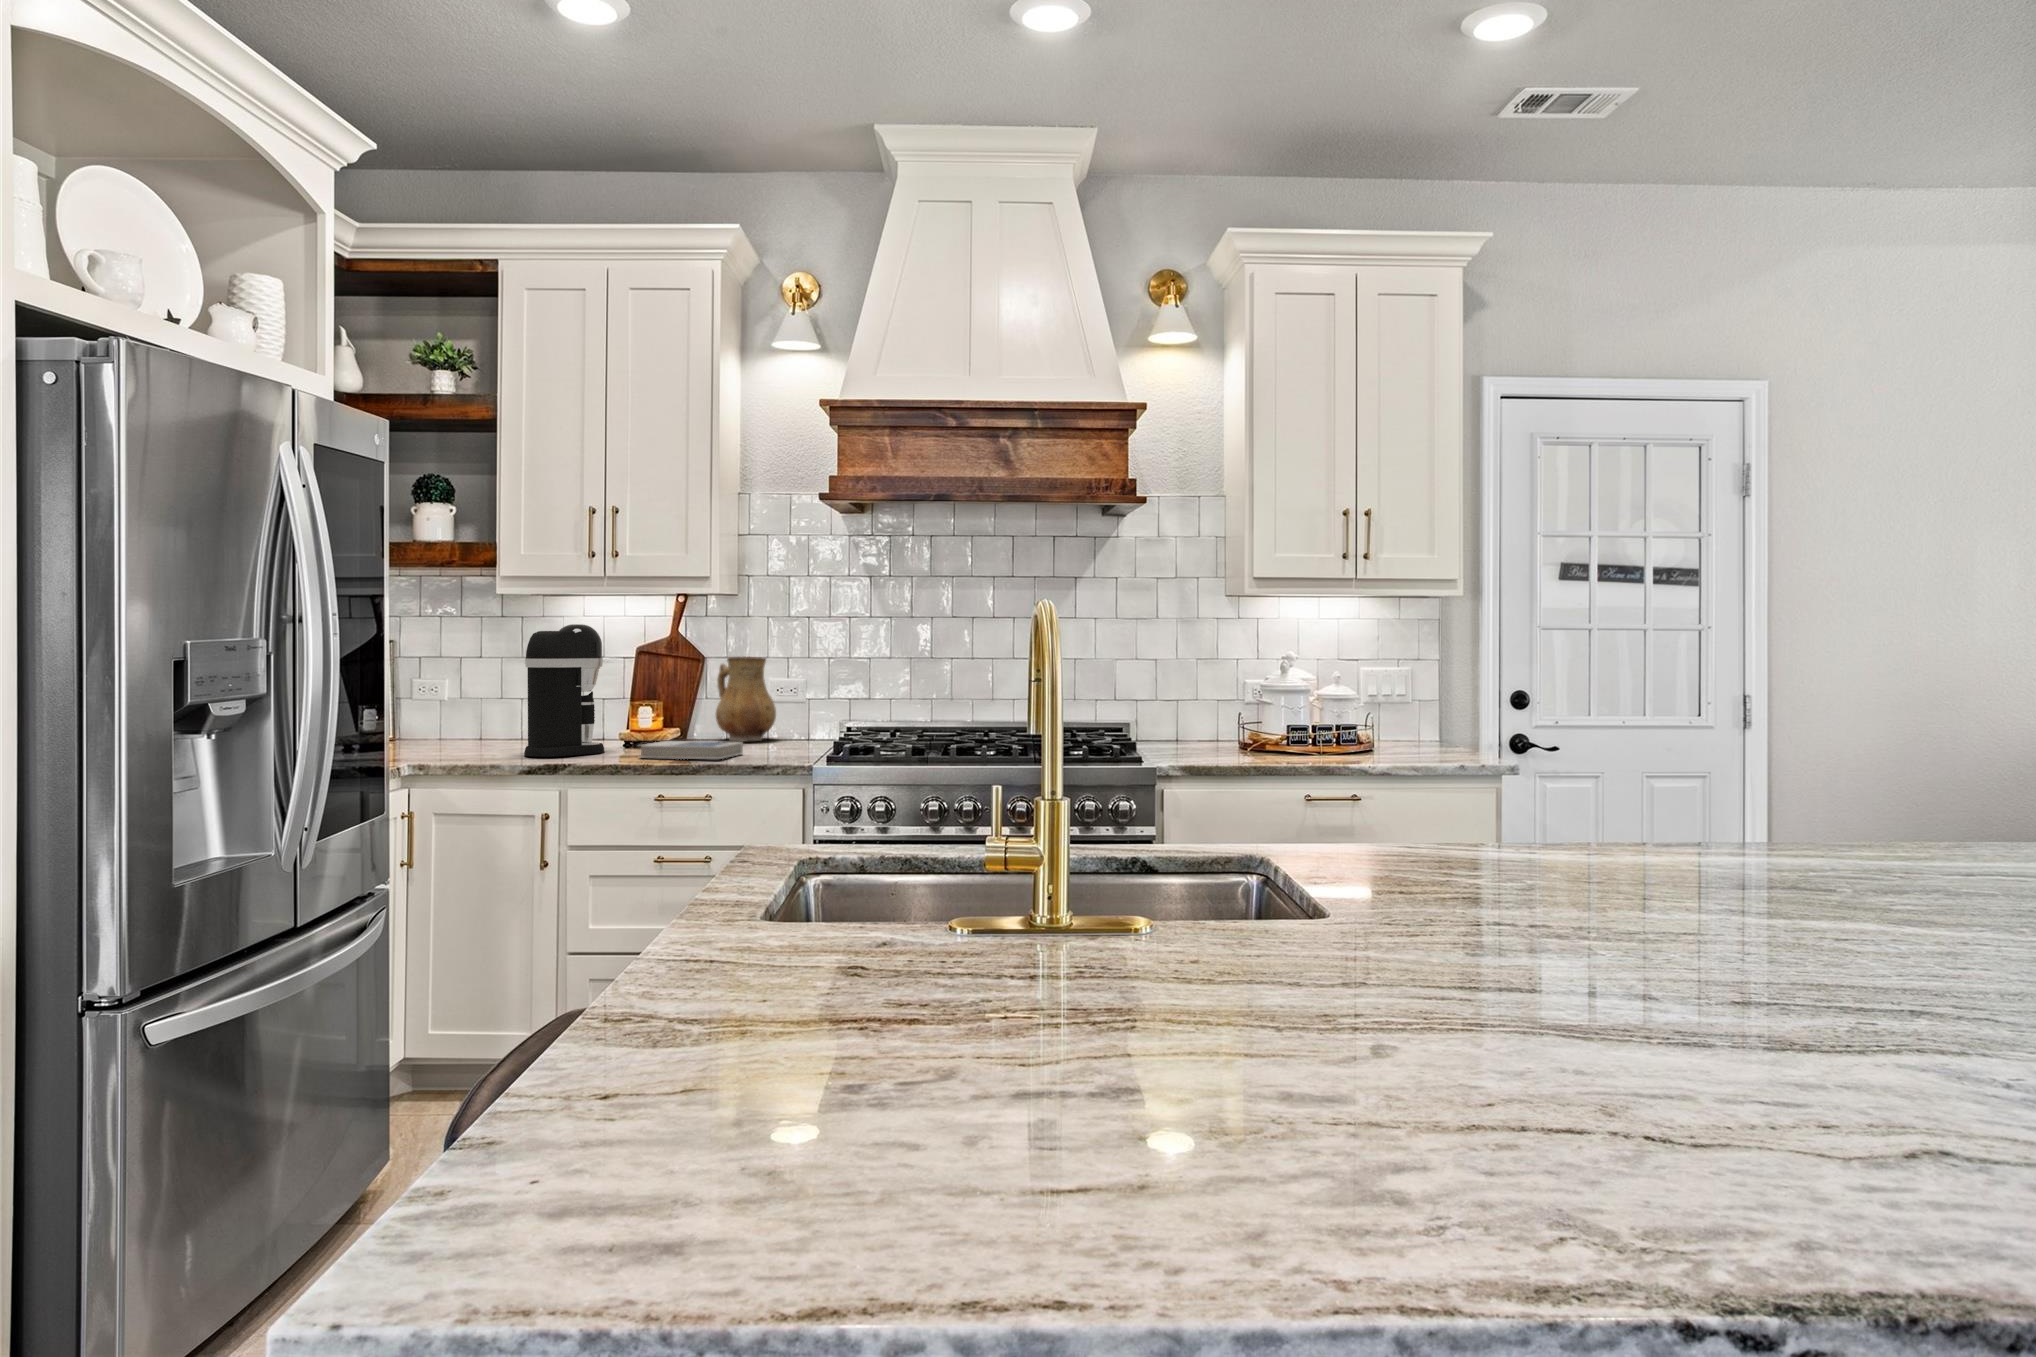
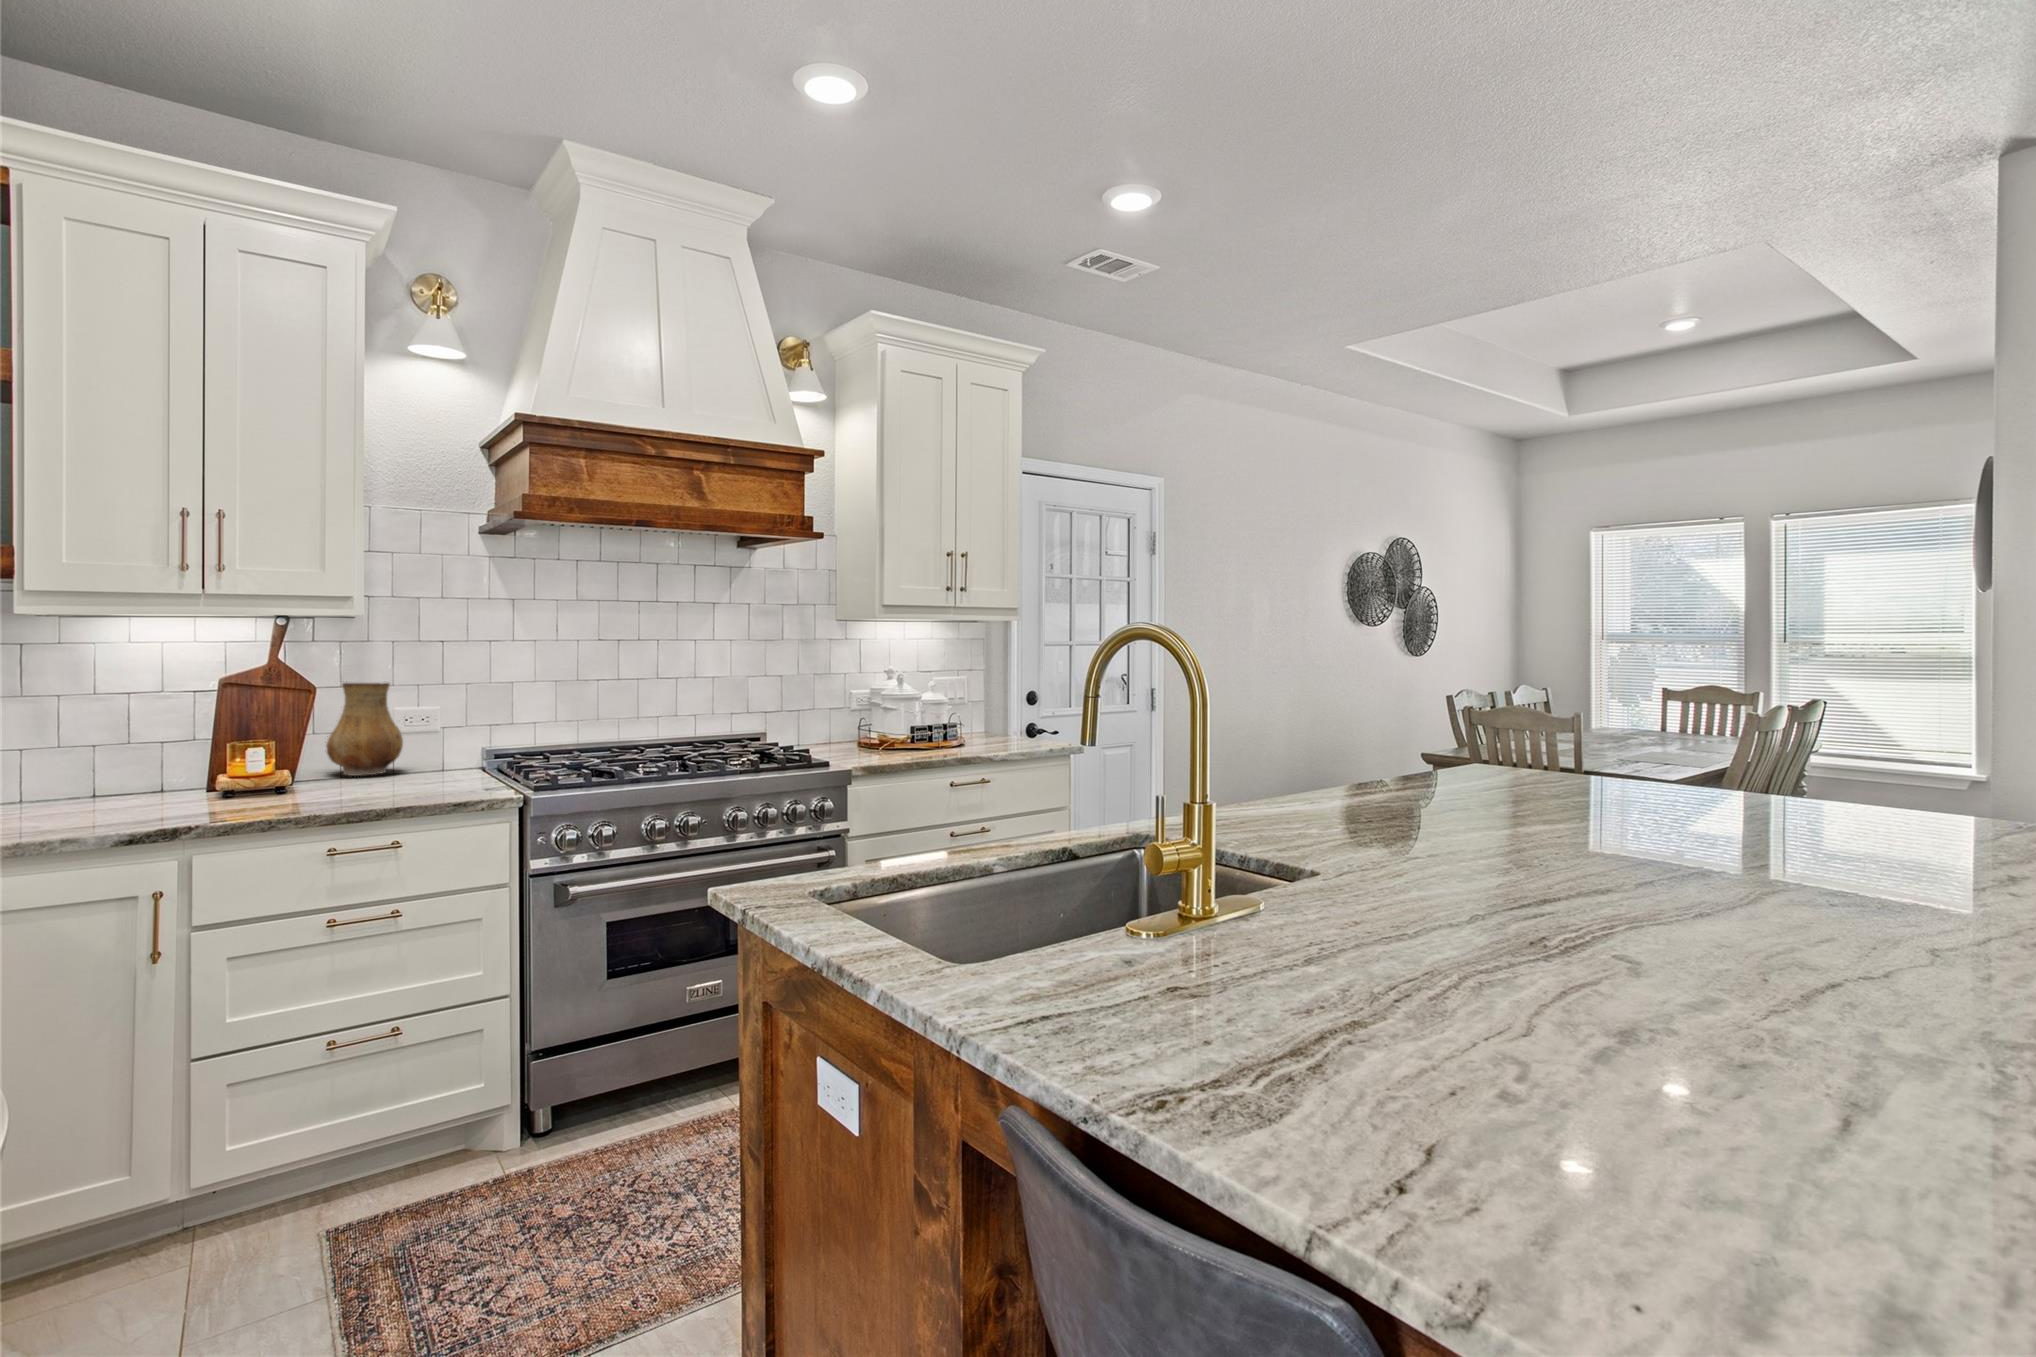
coffee maker: present [524,624,604,757] -> none [90,649,207,819]
hardback book: present [640,741,743,759] -> none [277,778,404,808]

